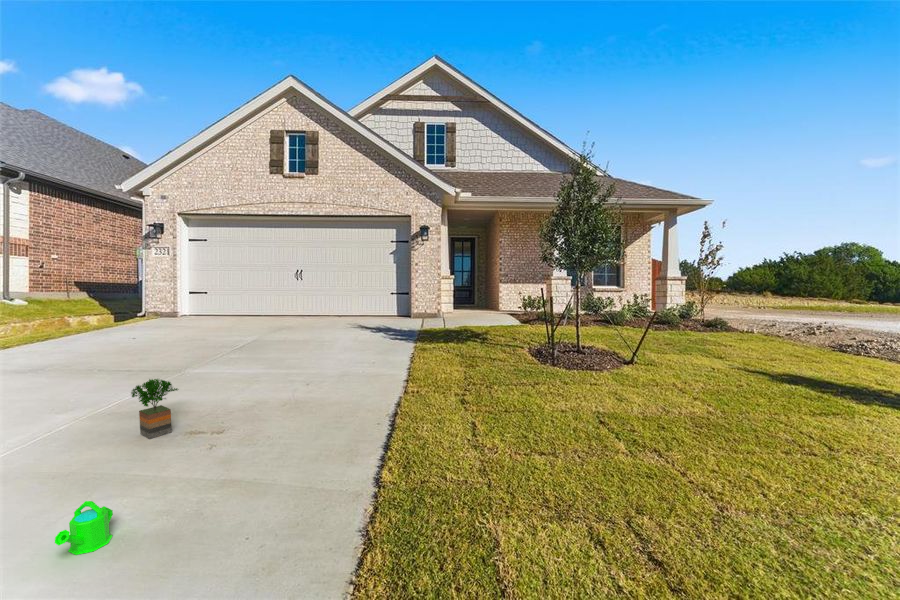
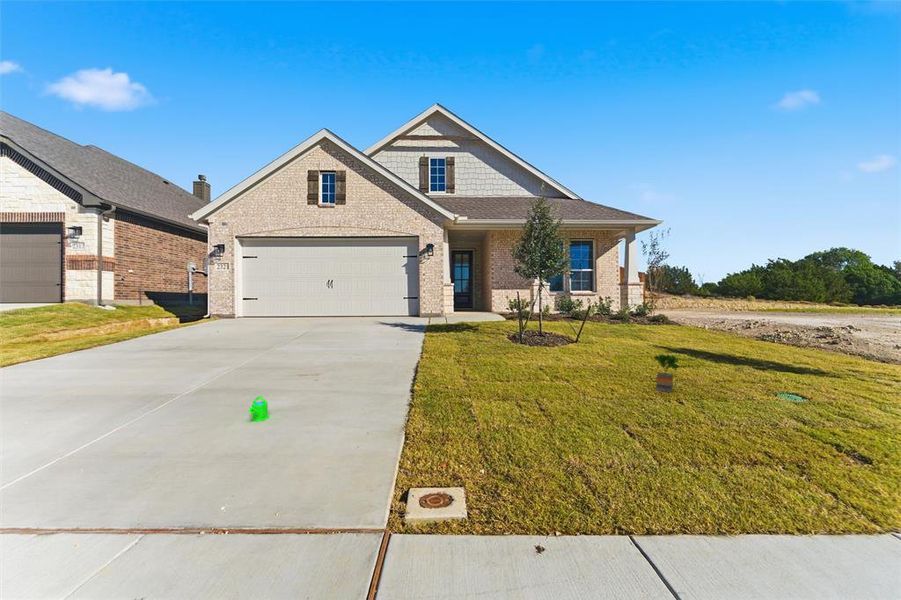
potted tree: present [131,379,178,439] -> present [654,355,680,393]

